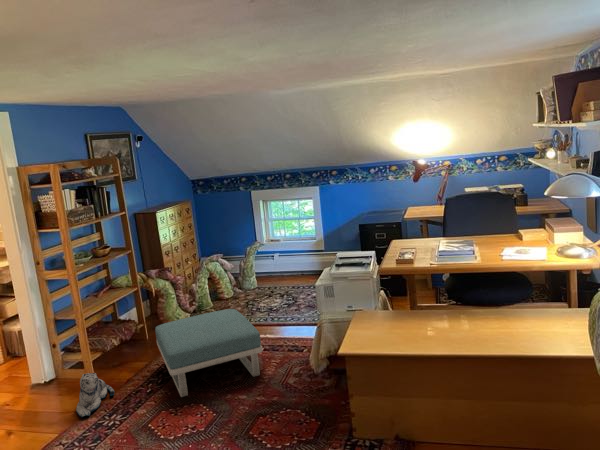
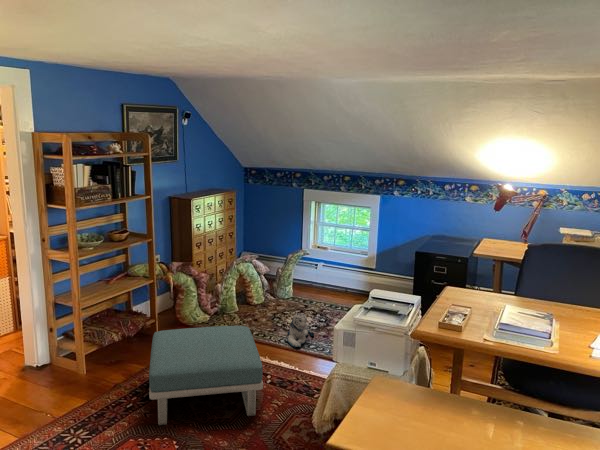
plush toy: present [76,373,114,417] -> present [287,313,314,347]

